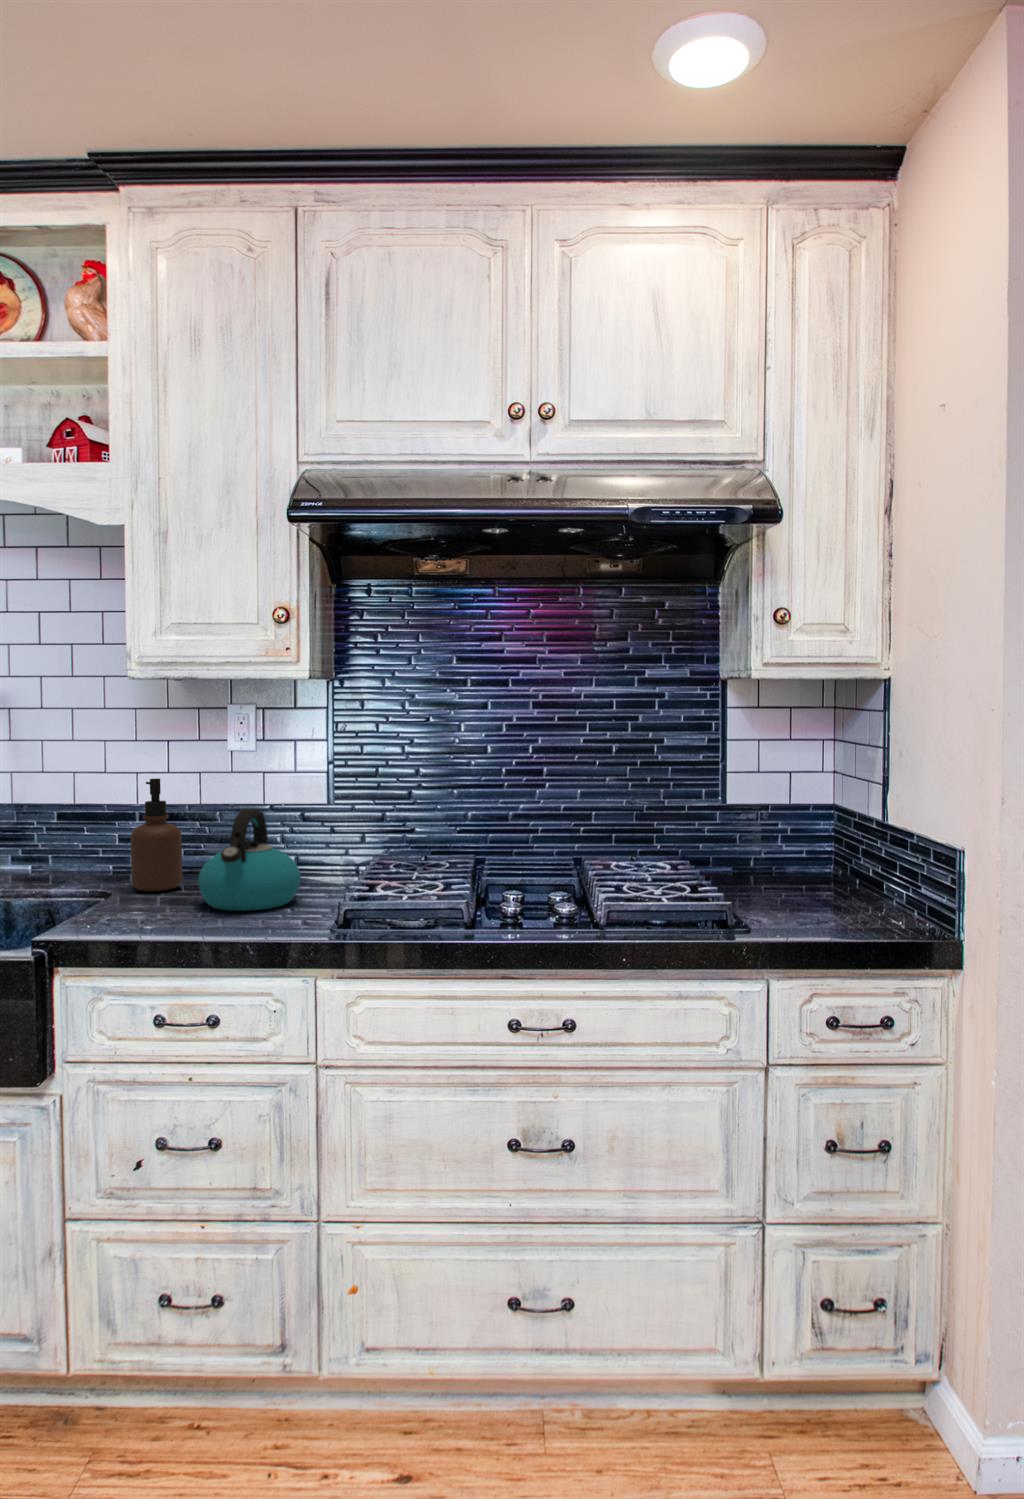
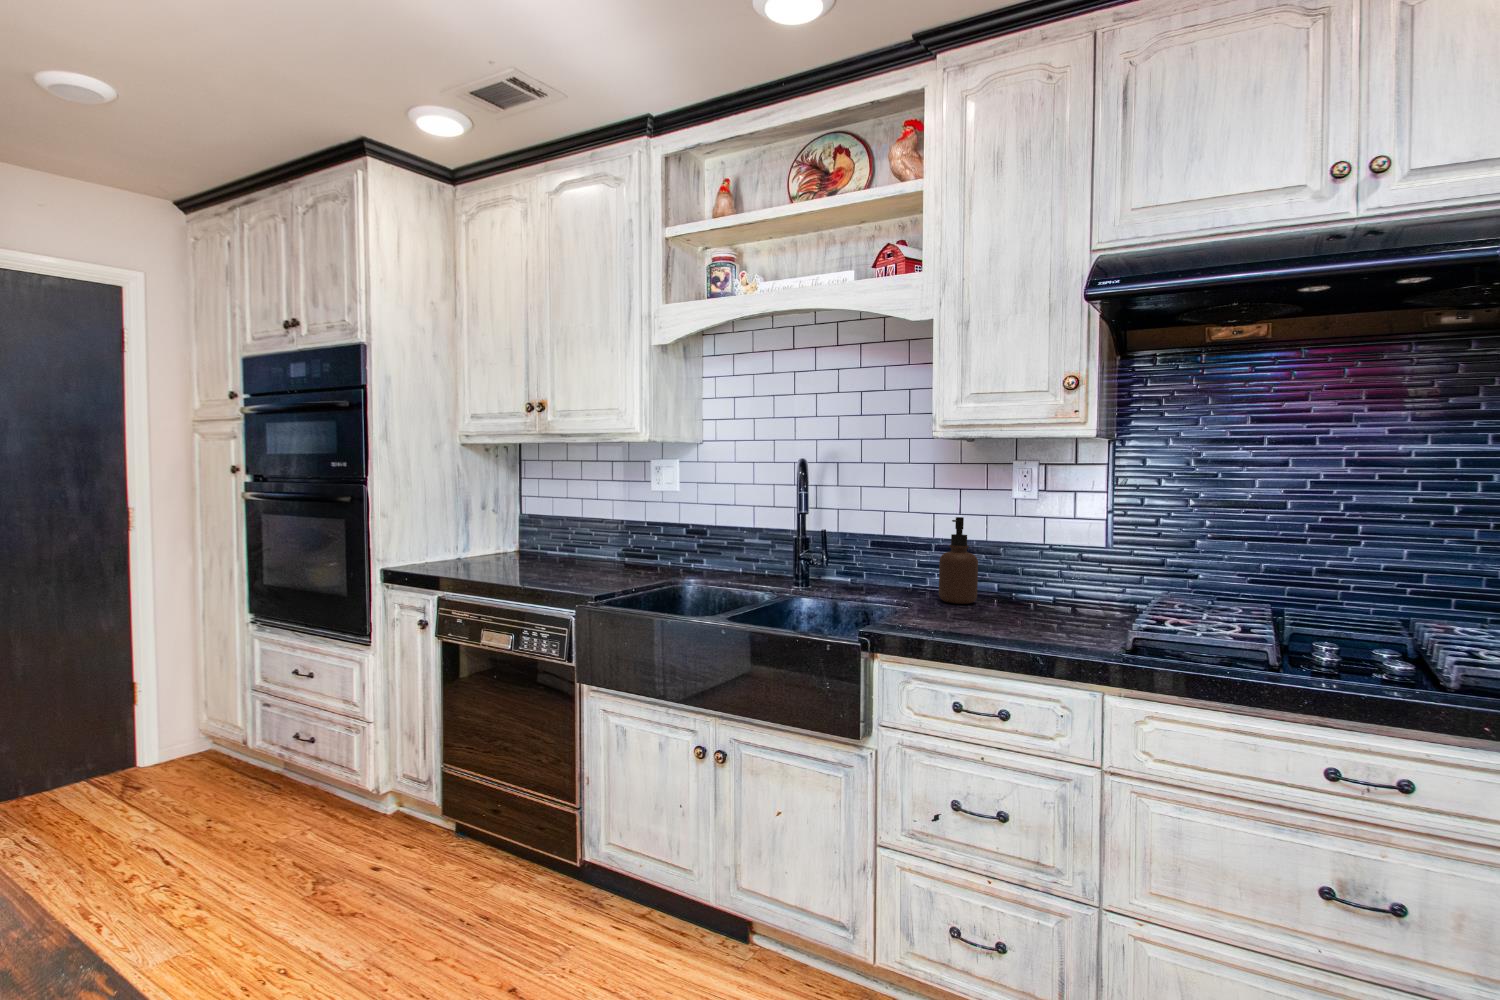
kettle: present [198,809,301,911] -> none [993,542,1083,627]

